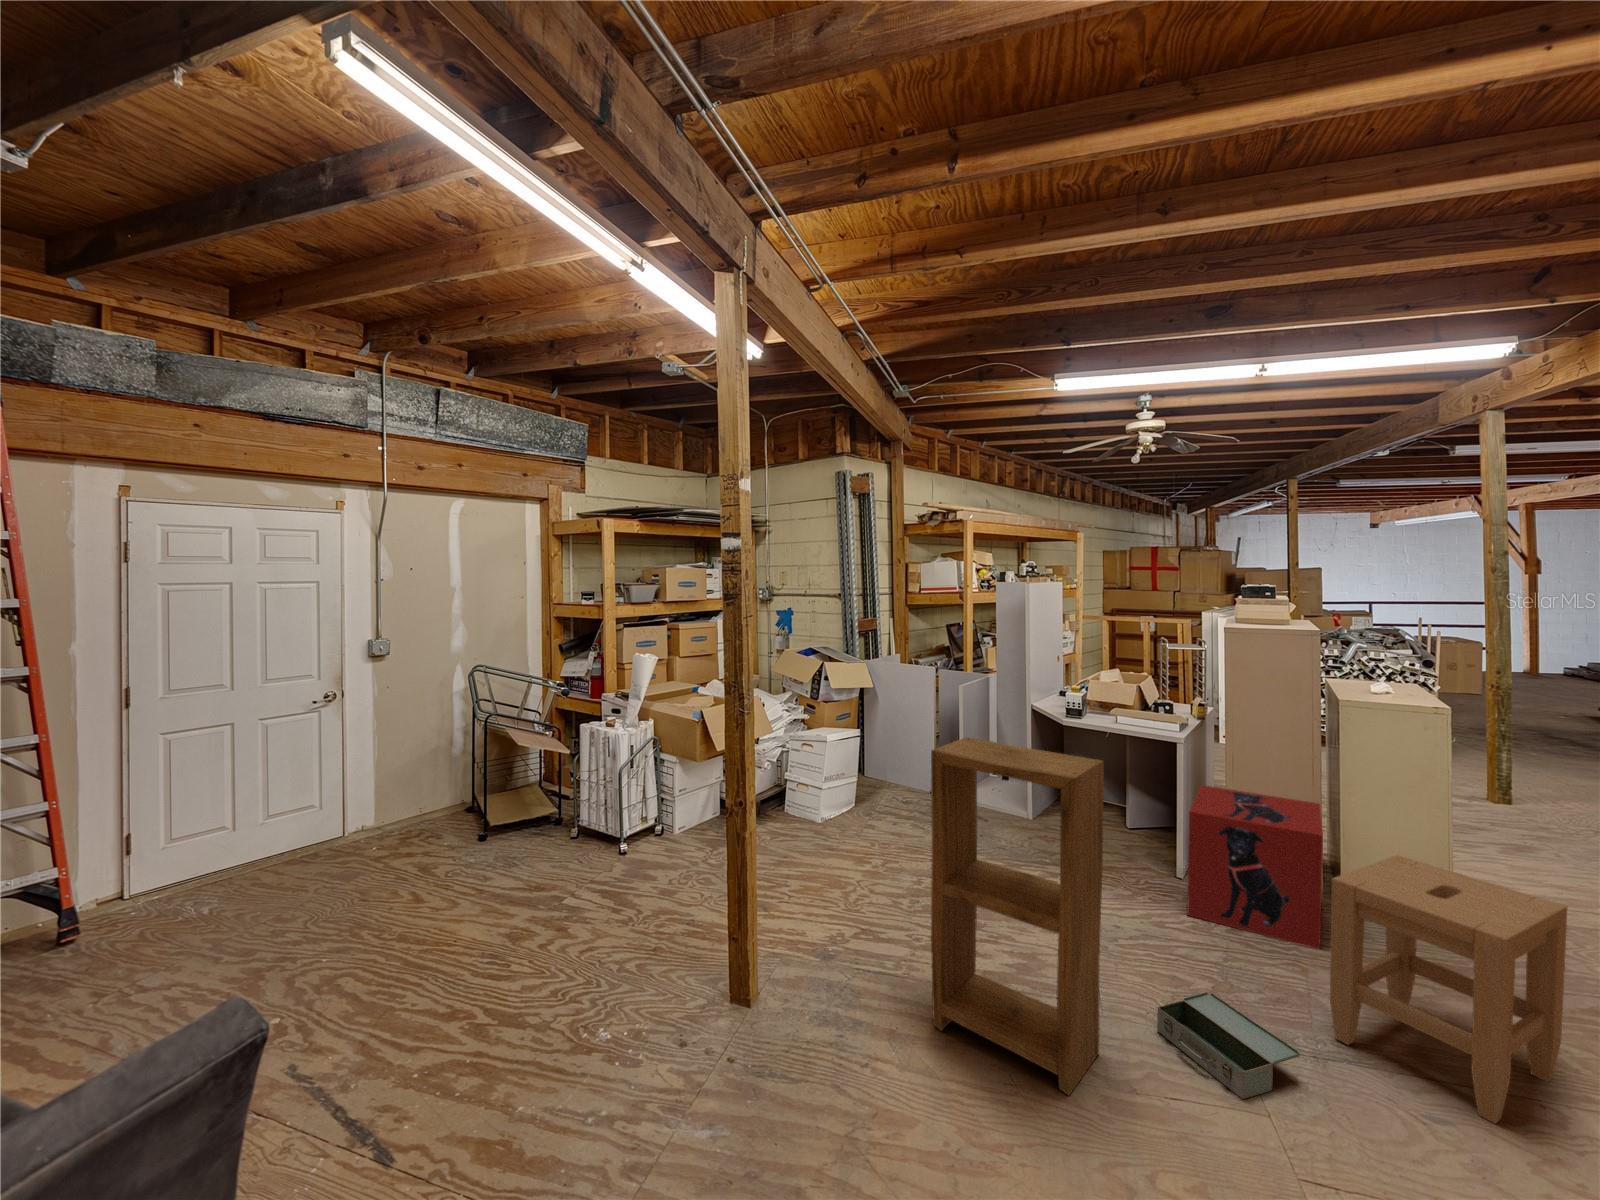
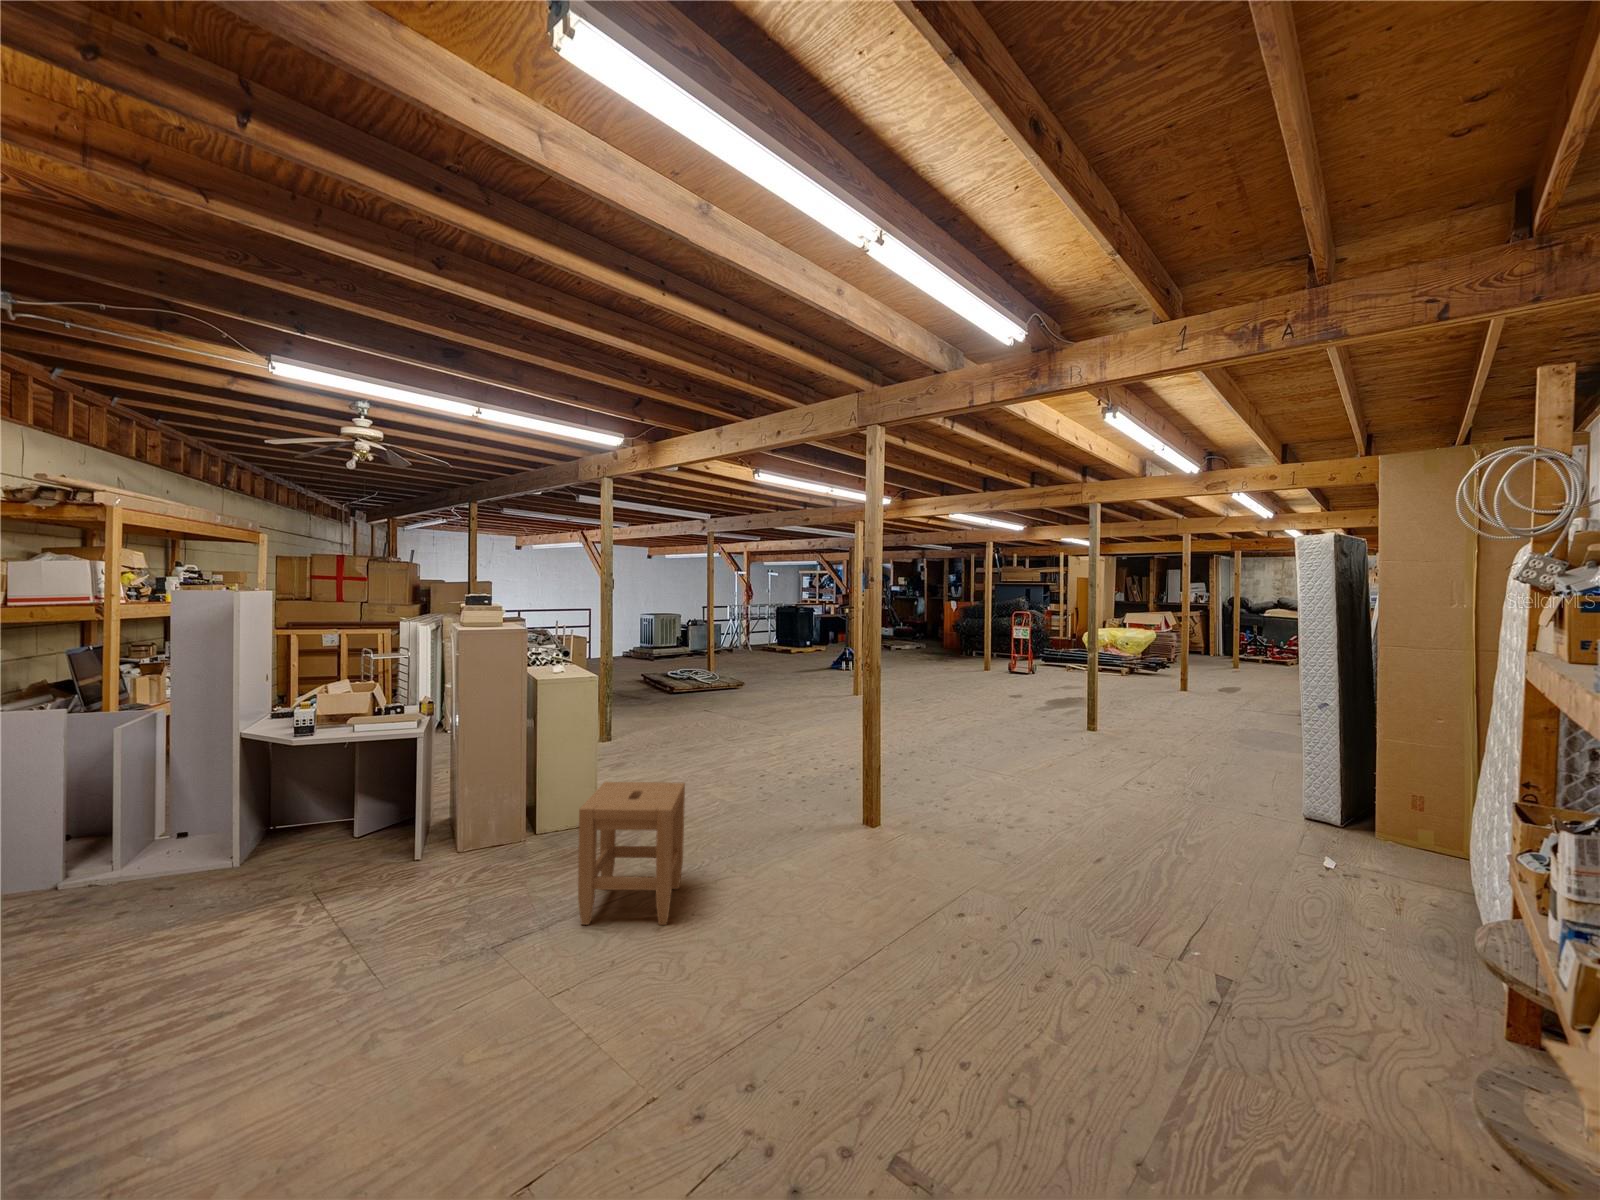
shelving unit: present [931,737,1104,1095] -> none [210,760,427,1142]
storage box: present [1187,785,1323,949] -> none [452,763,555,890]
toolbox: present [1157,993,1300,1099] -> none [464,937,571,1000]

